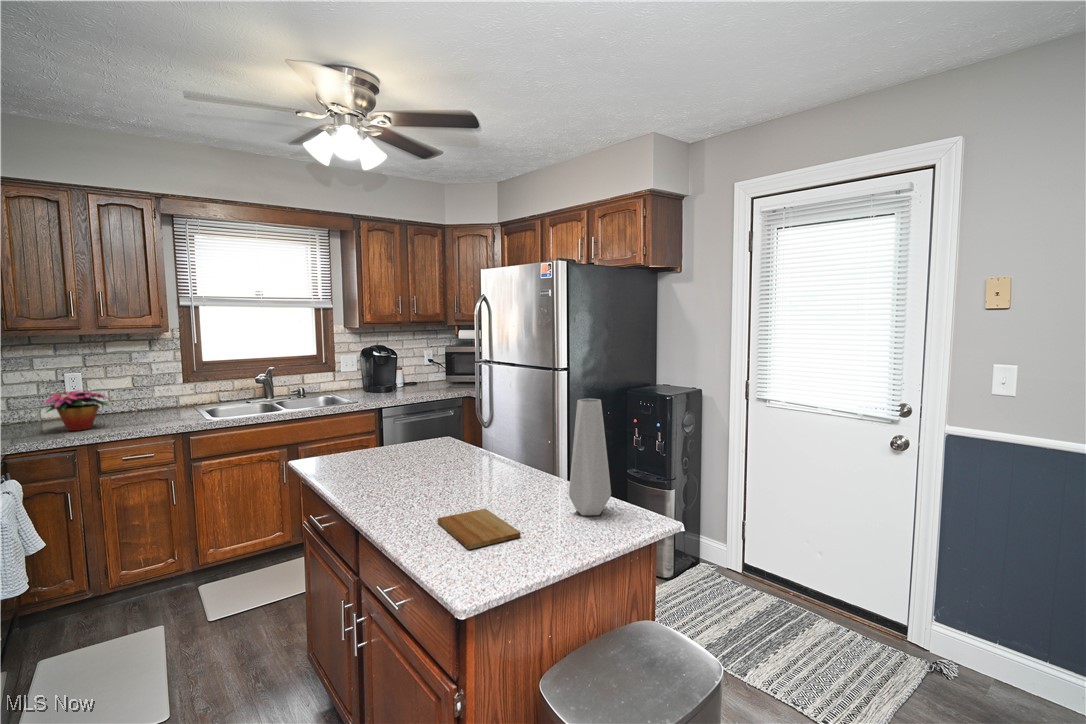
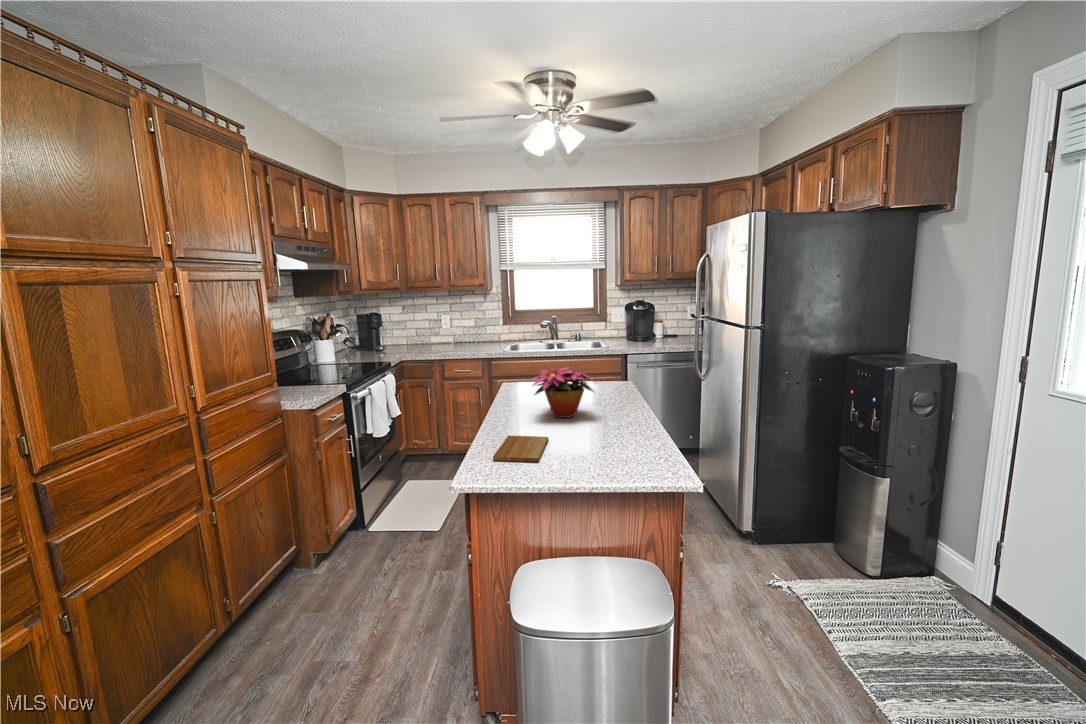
flower arrangement: present [45,390,108,431] -> present [532,367,594,418]
vase: present [569,399,611,516] -> none [602,355,641,463]

